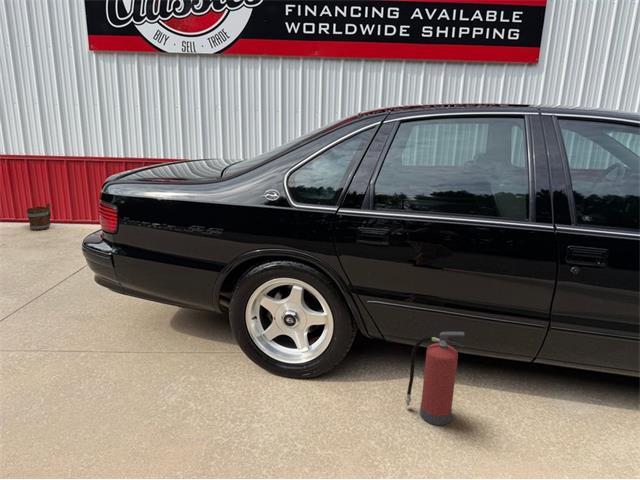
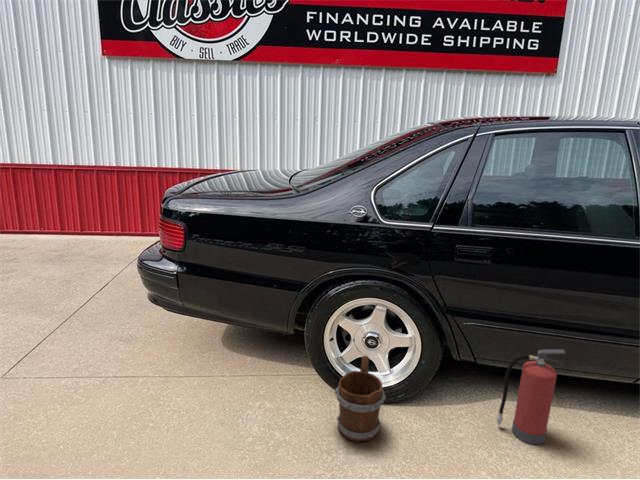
bucket: present [26,203,51,230] -> present [335,356,386,441]

